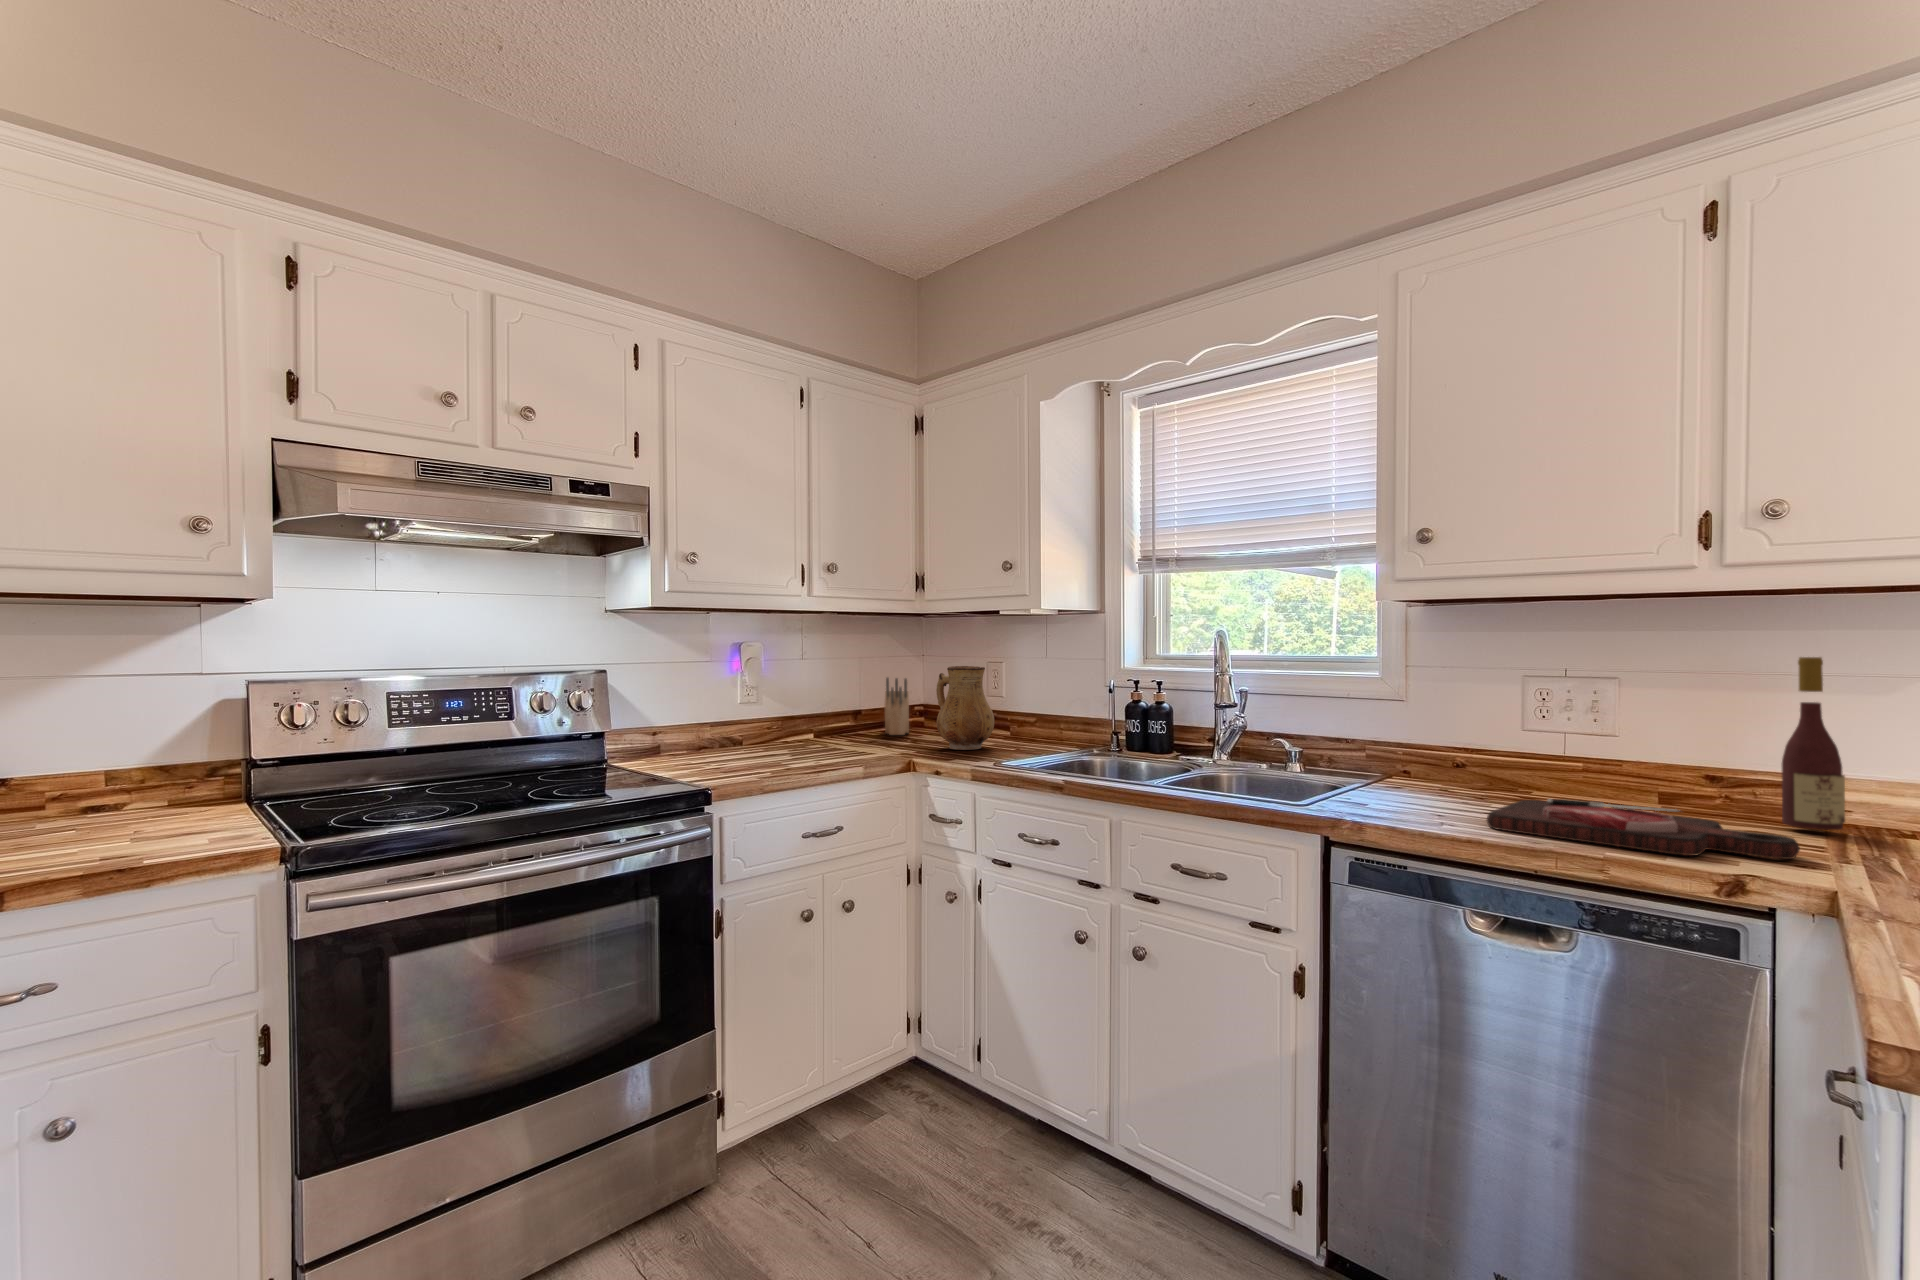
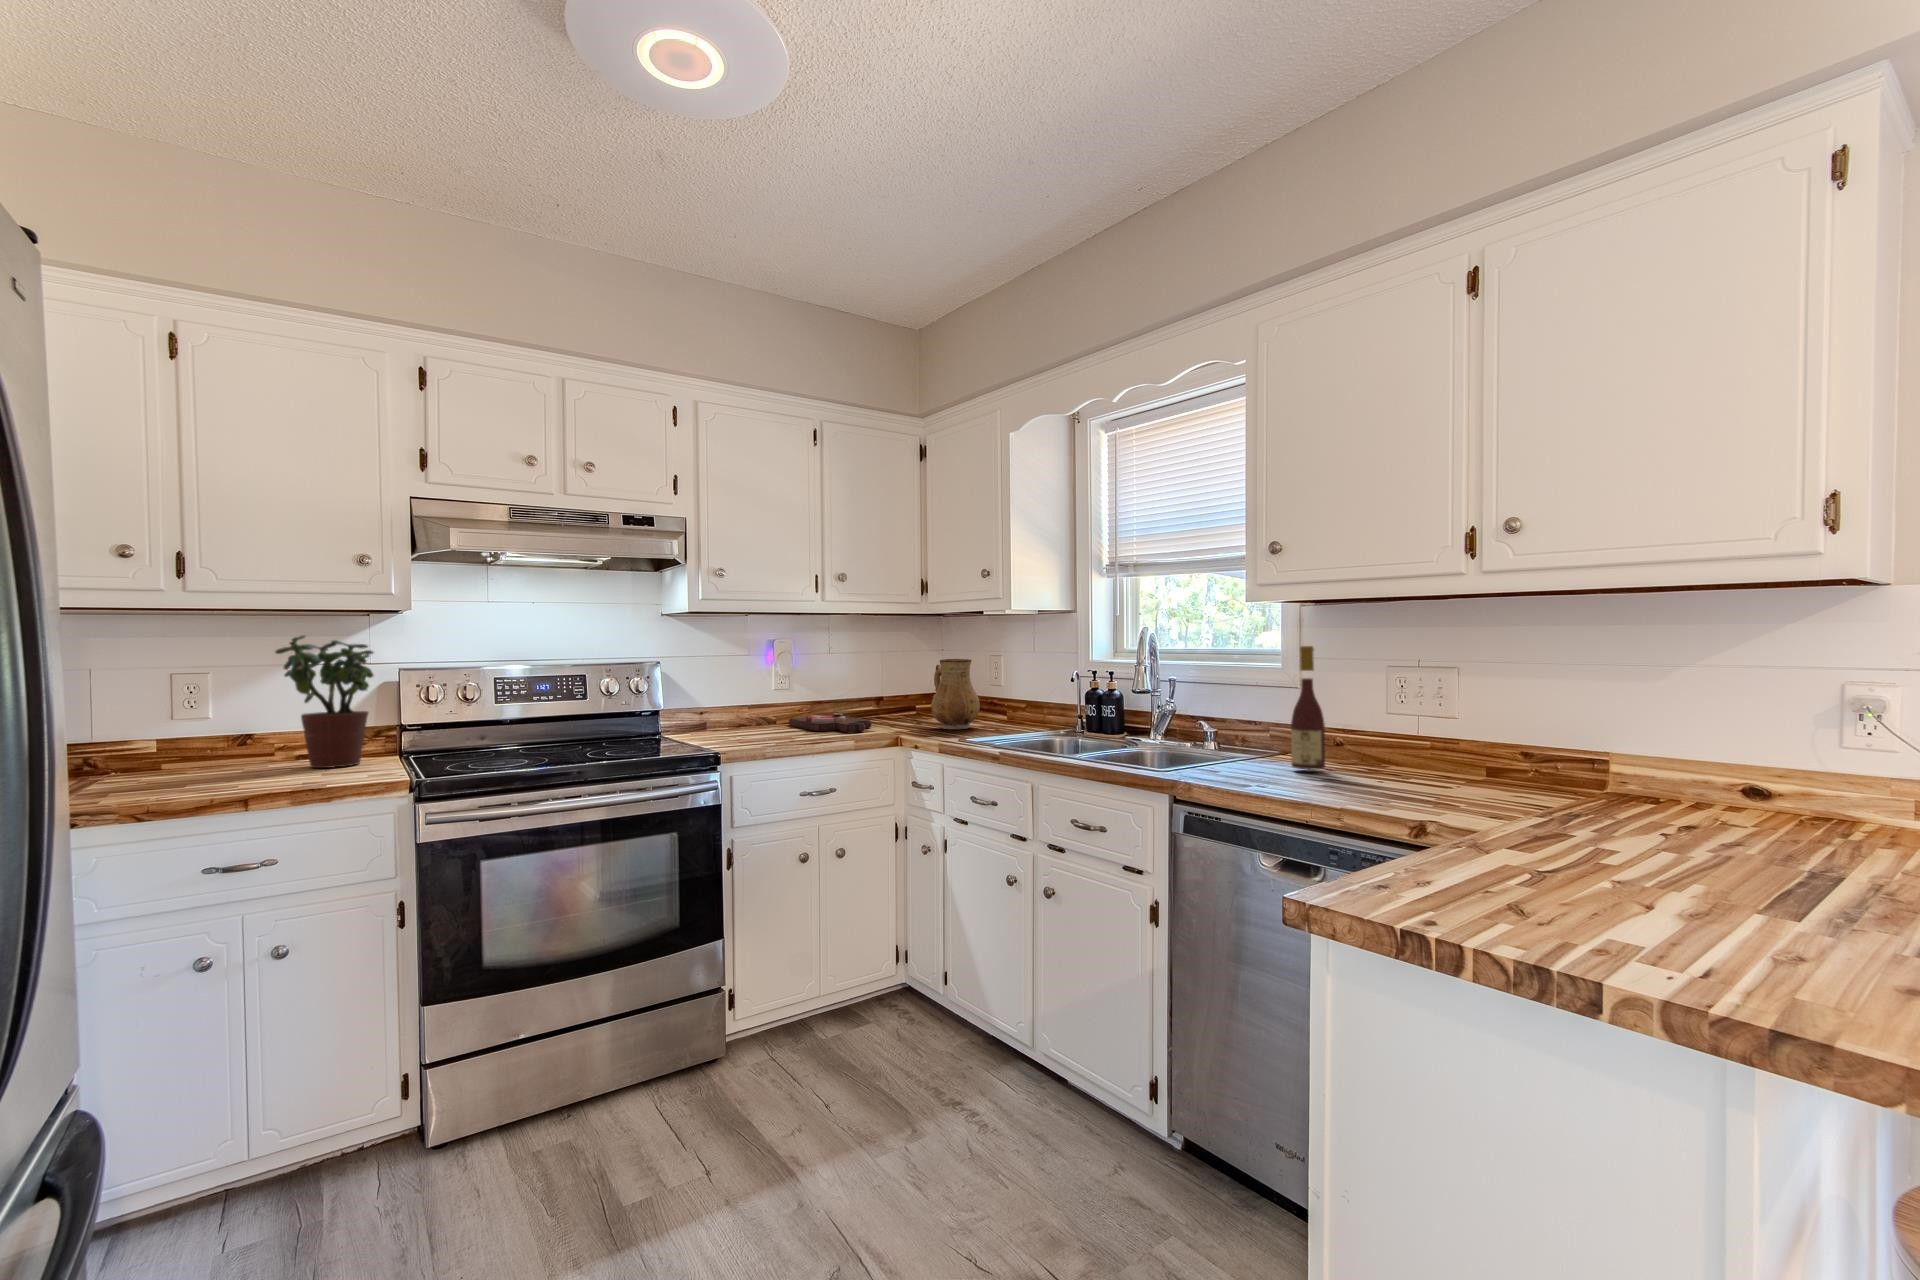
potted plant: none [57,633,218,828] -> present [276,635,373,768]
wine bottle: present [1782,657,1845,830] -> present [1291,646,1325,769]
knife block: present [885,678,909,735] -> none [901,669,928,718]
cutting board: present [1487,799,1800,859] -> present [789,713,872,732]

